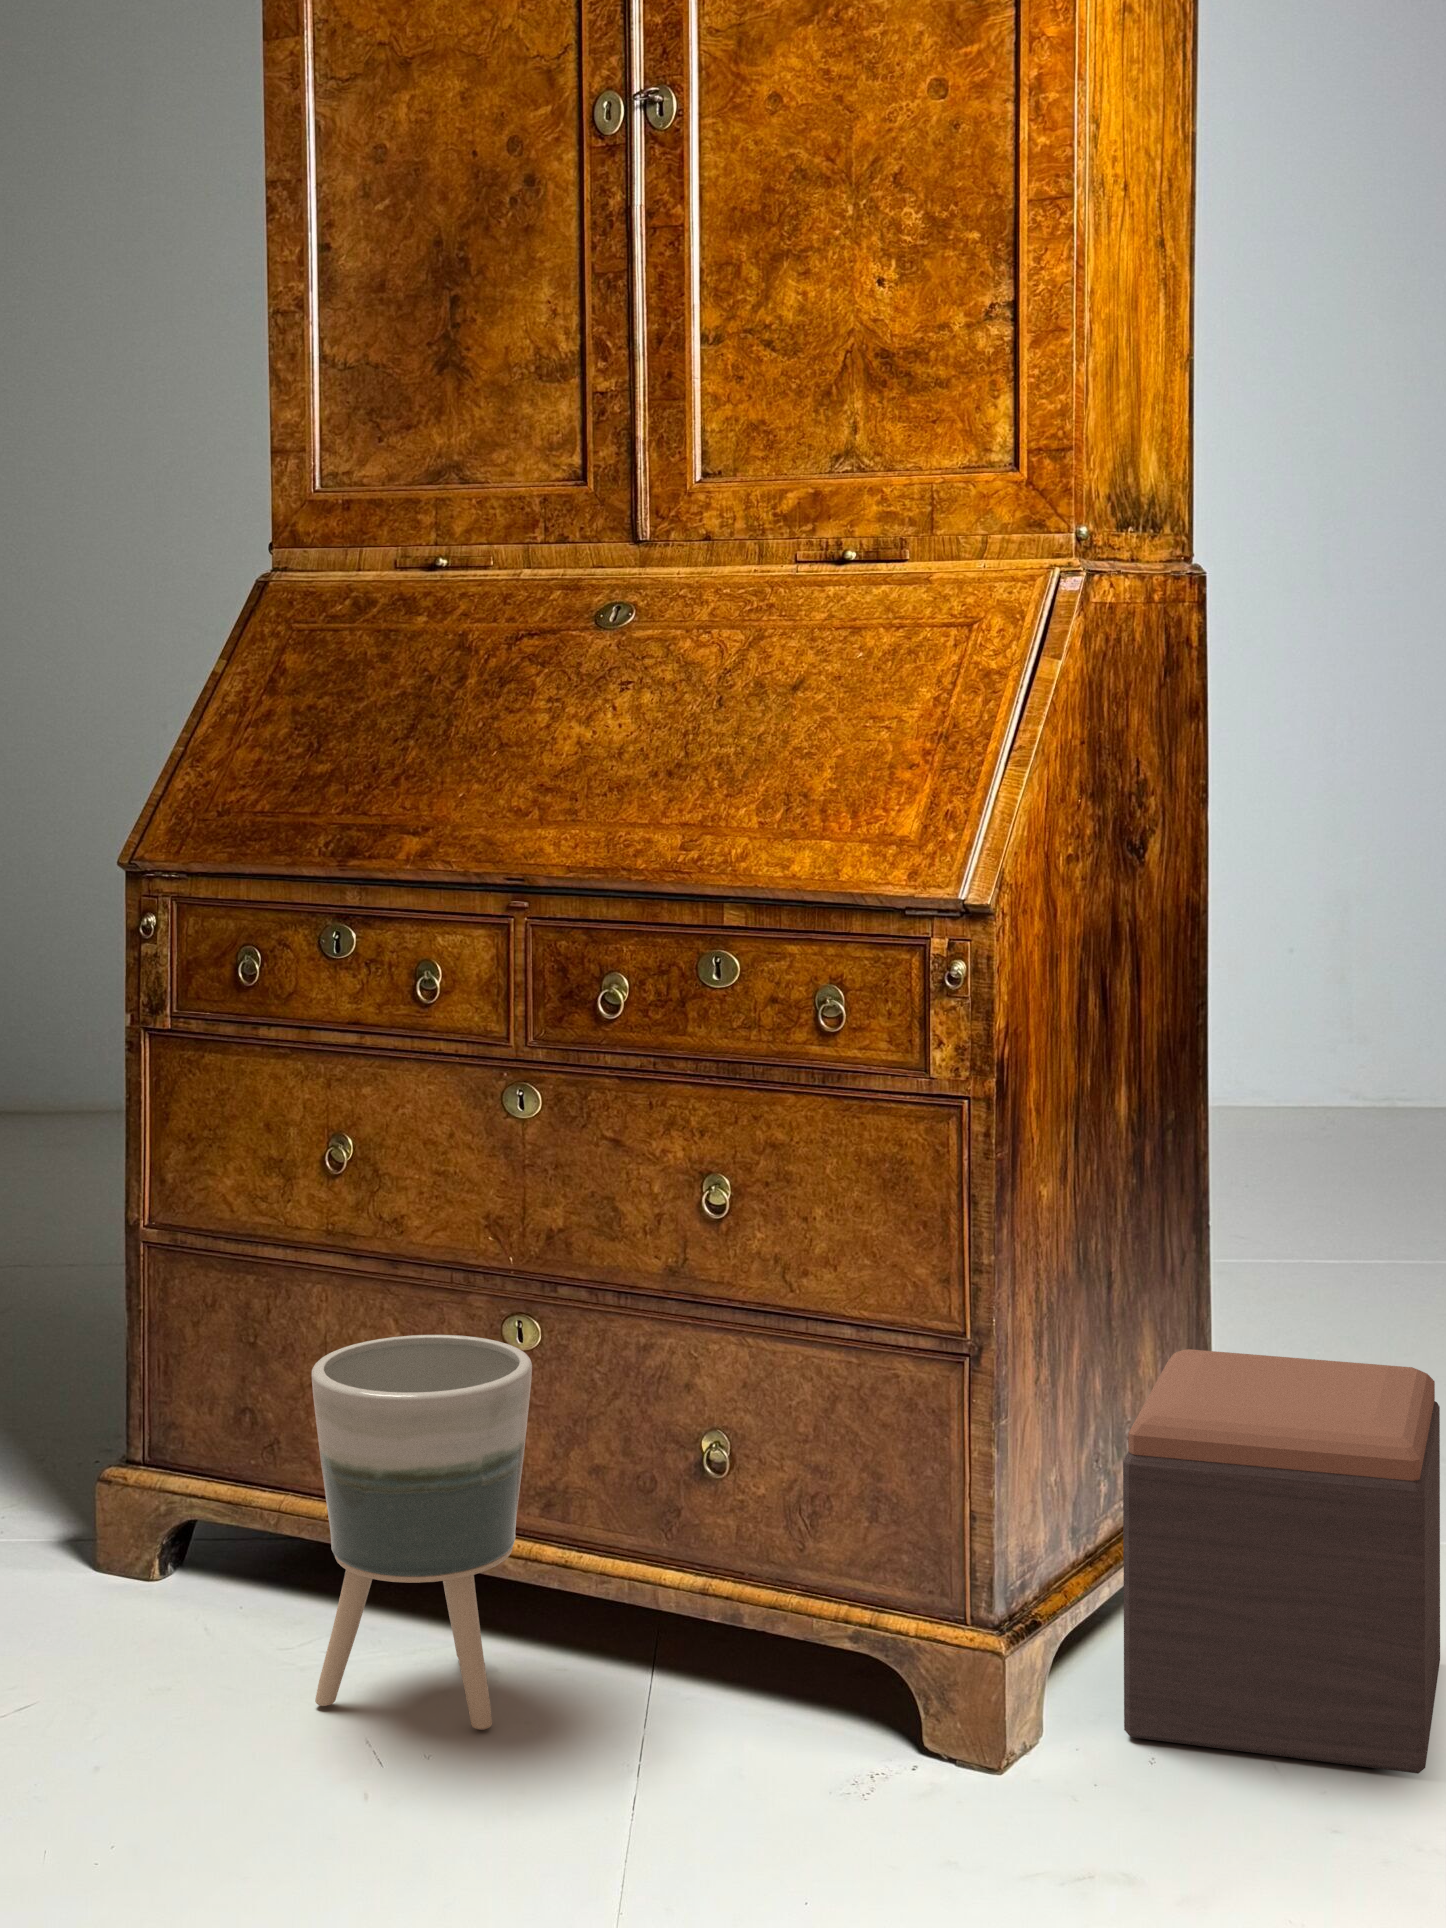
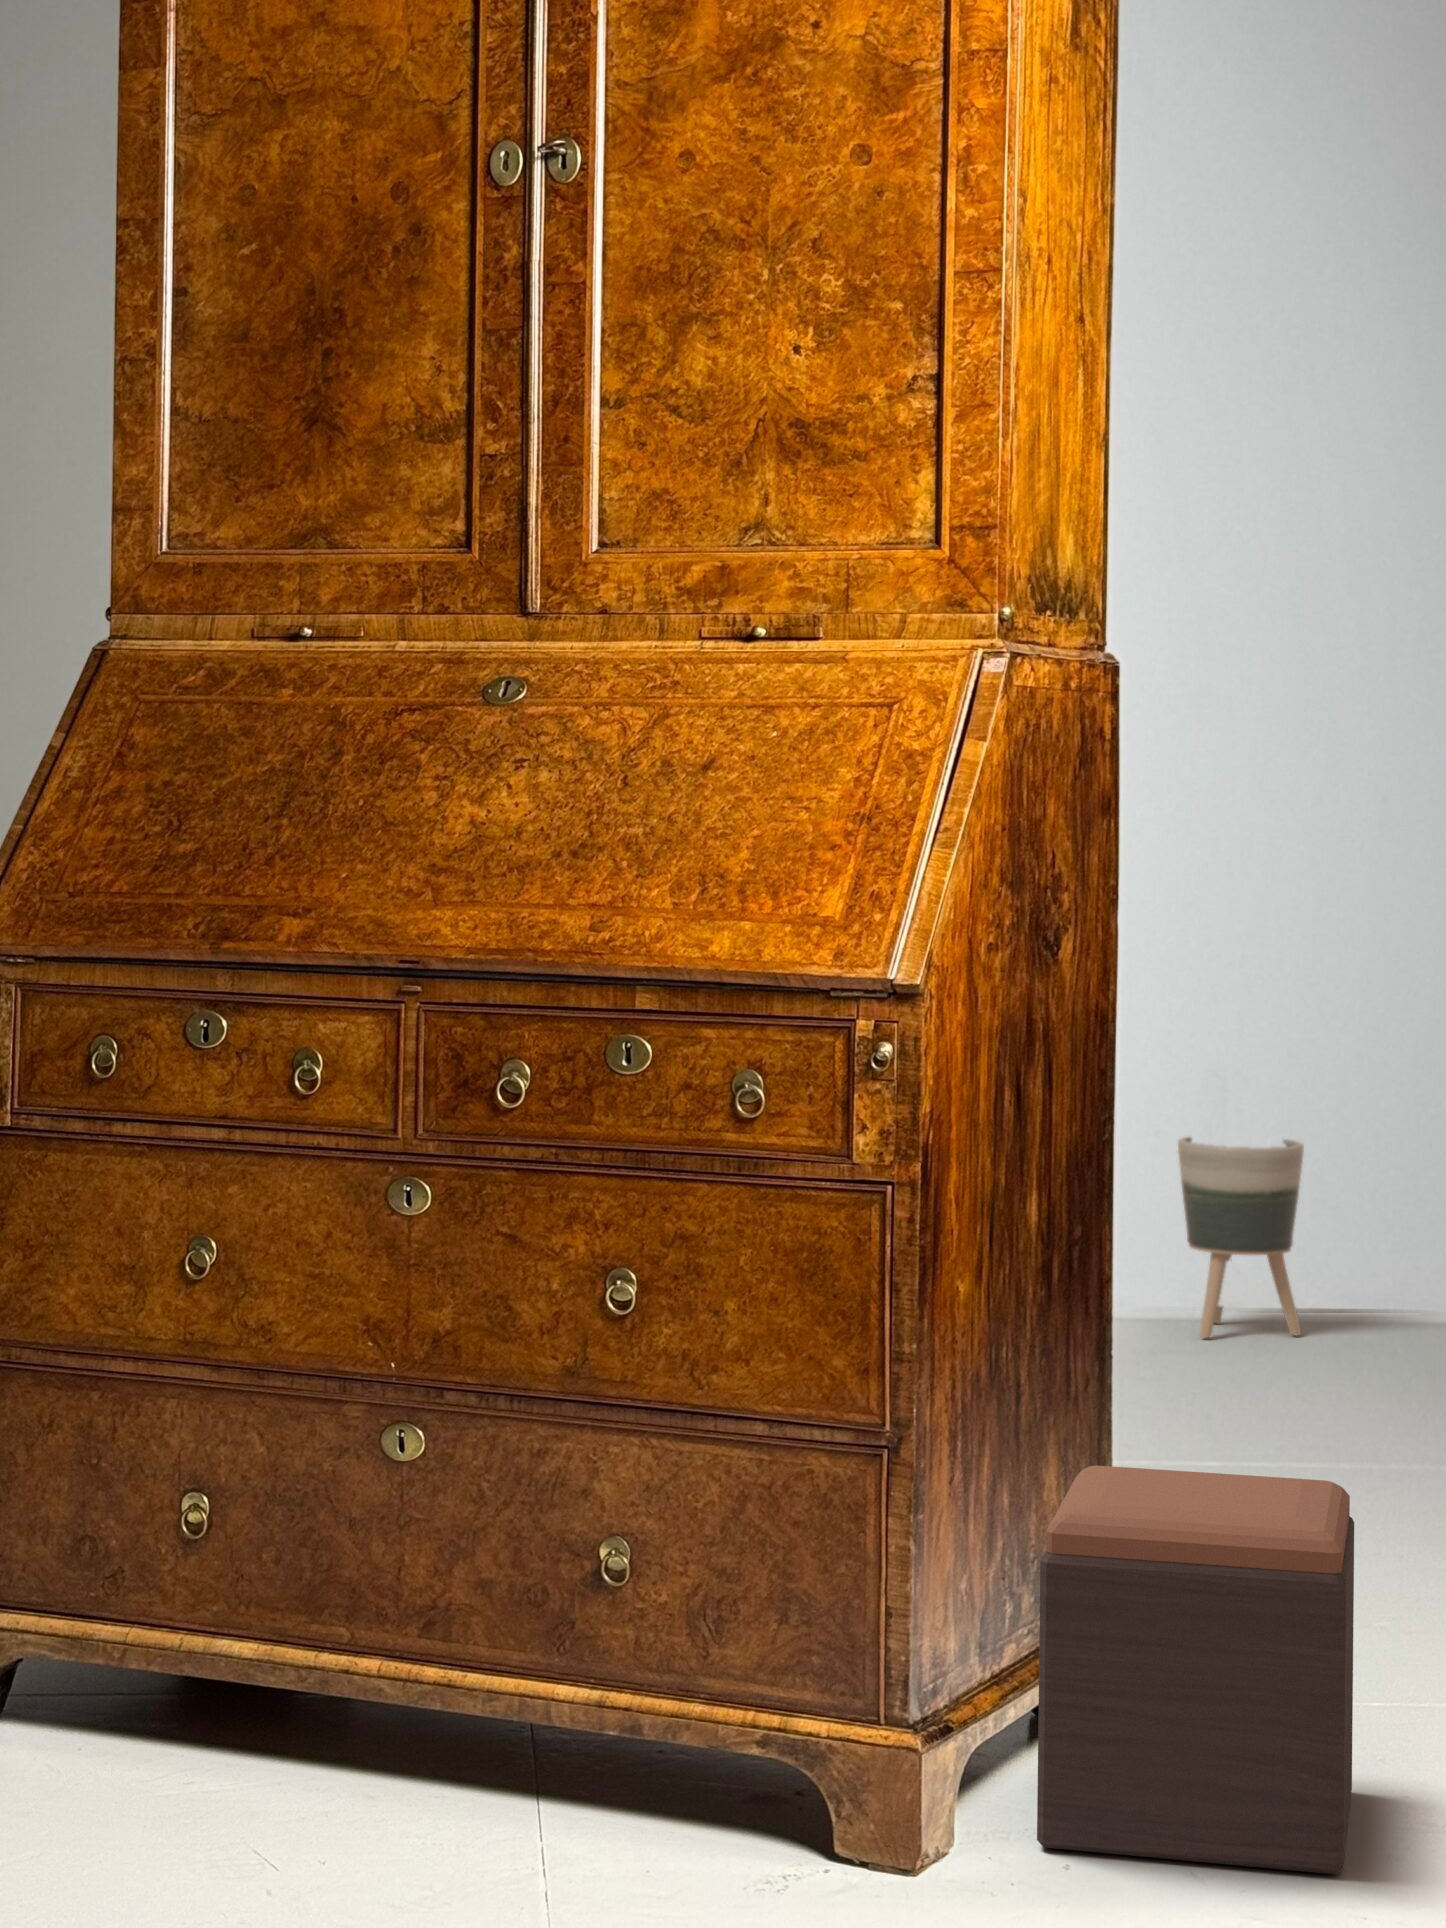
planter: present [312,1335,532,1730] -> present [1178,1137,1304,1338]

